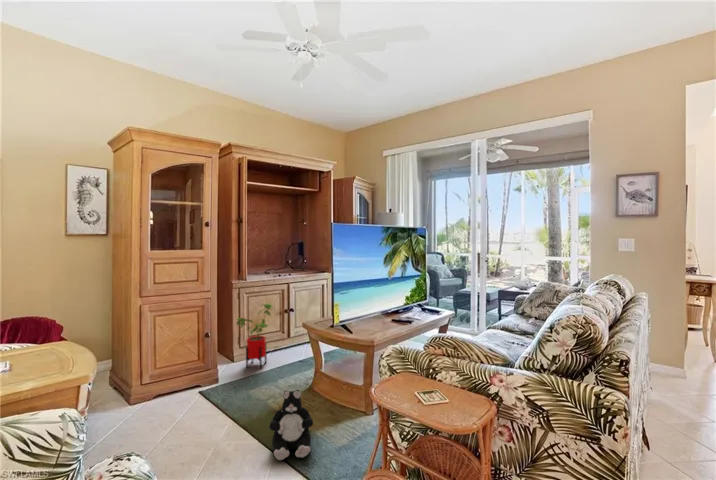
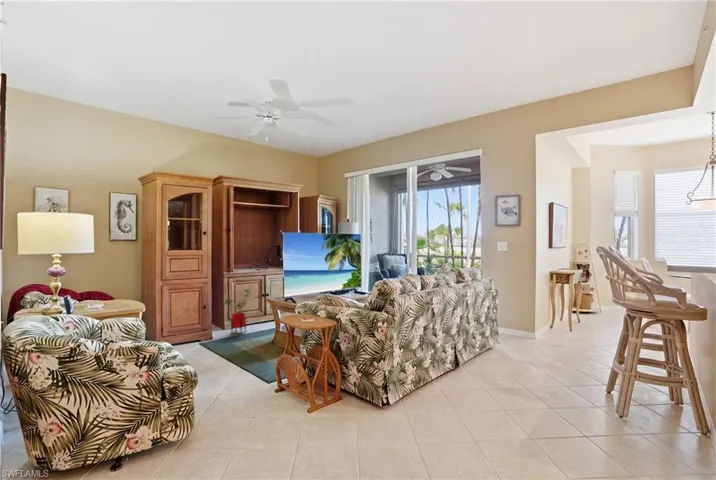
plush toy: present [269,390,313,460] -> none [240,332,266,367]

